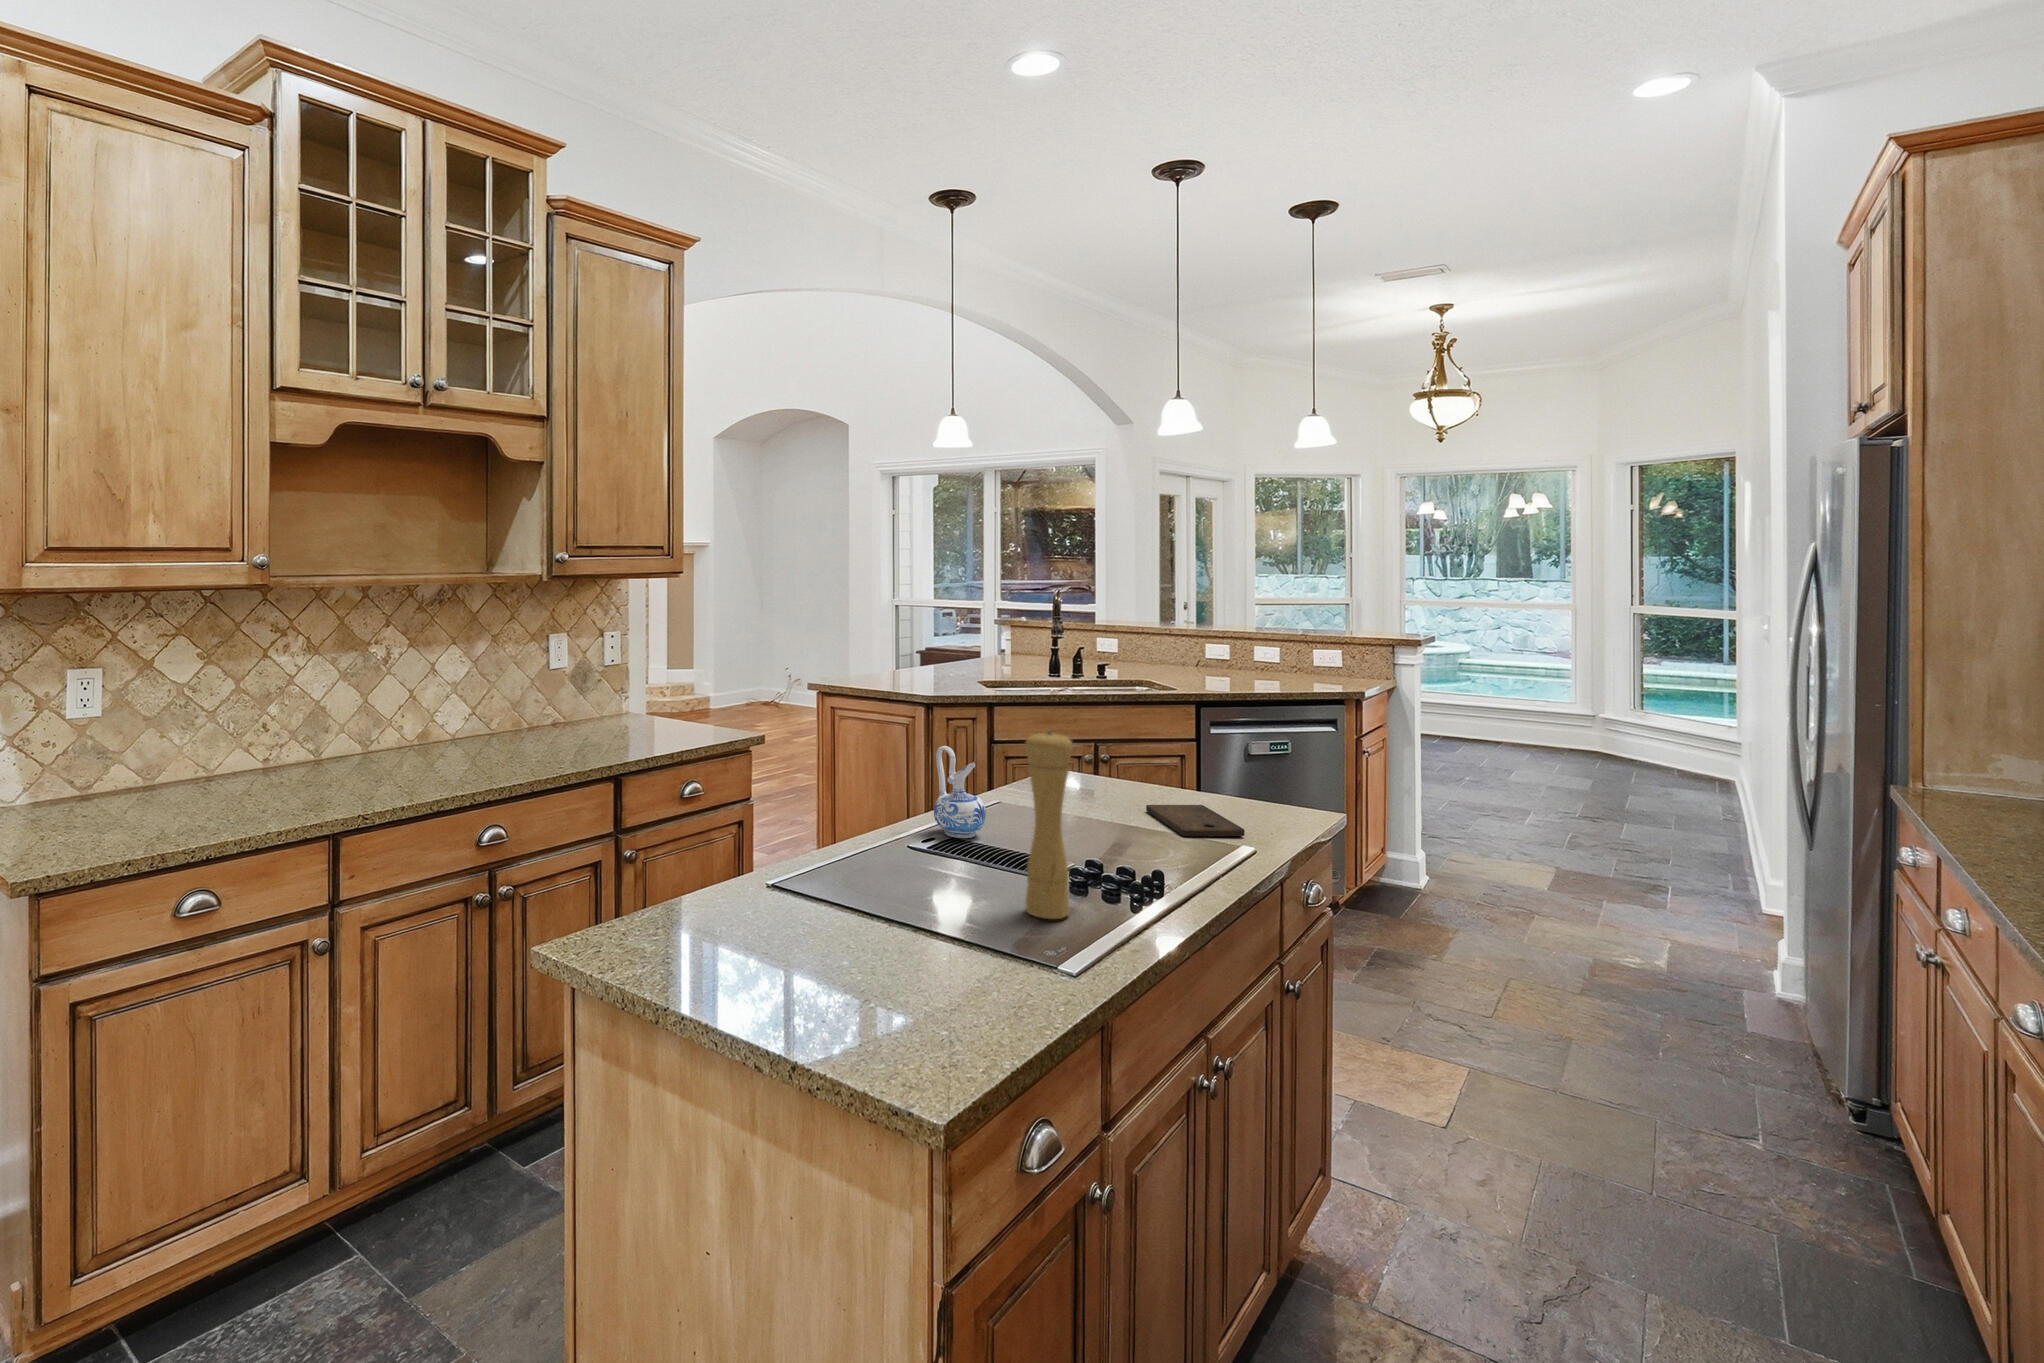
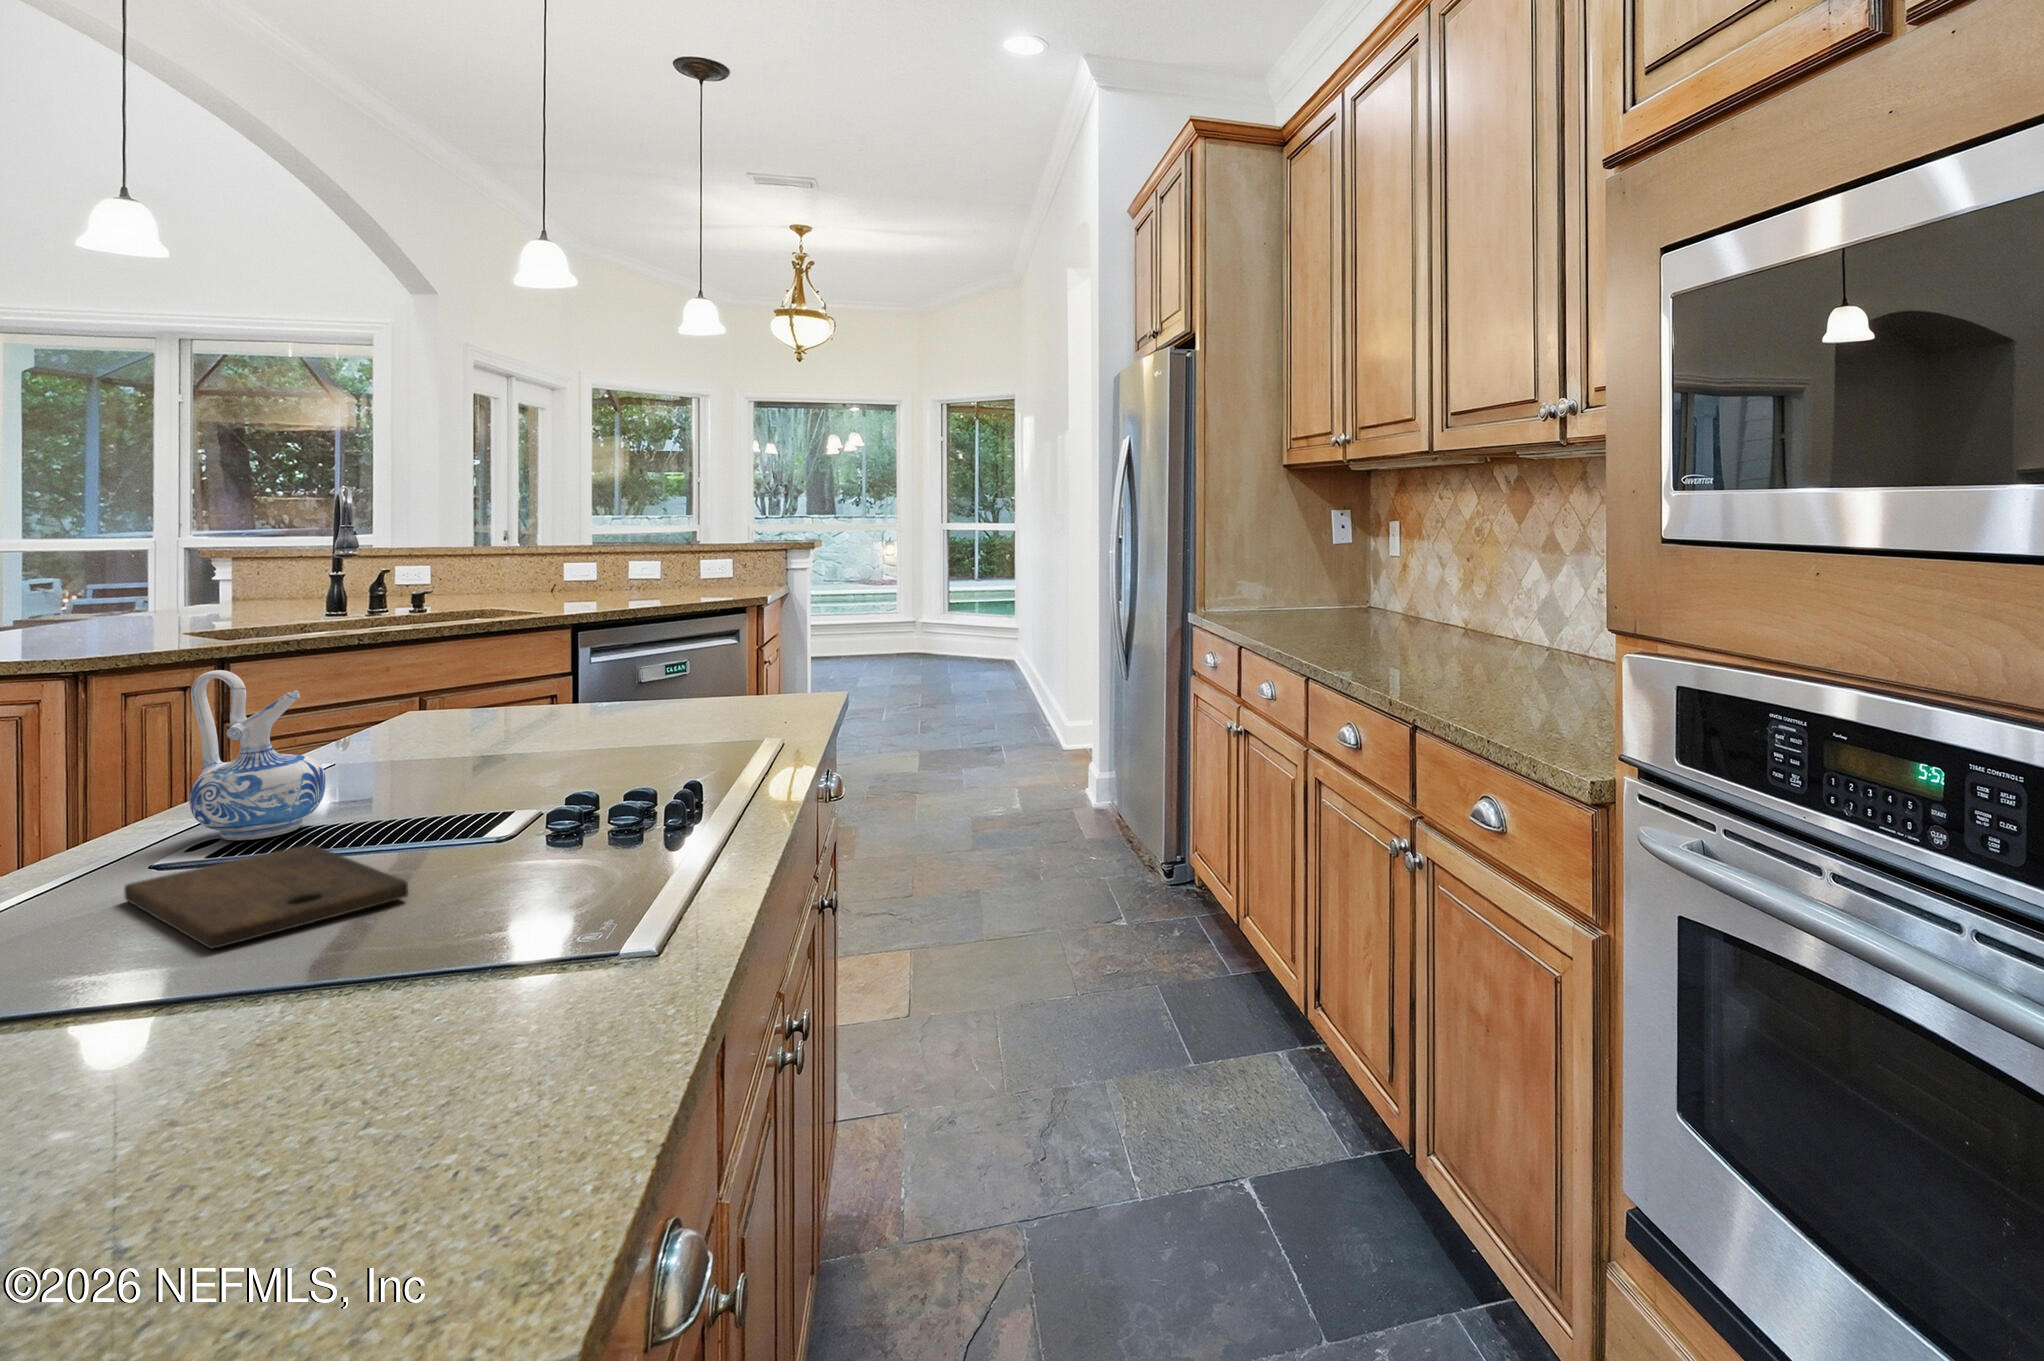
pepper mill: present [1025,731,1073,919] -> none [486,573,587,912]
cutting board: present [1146,805,1245,836] -> present [124,845,408,949]

